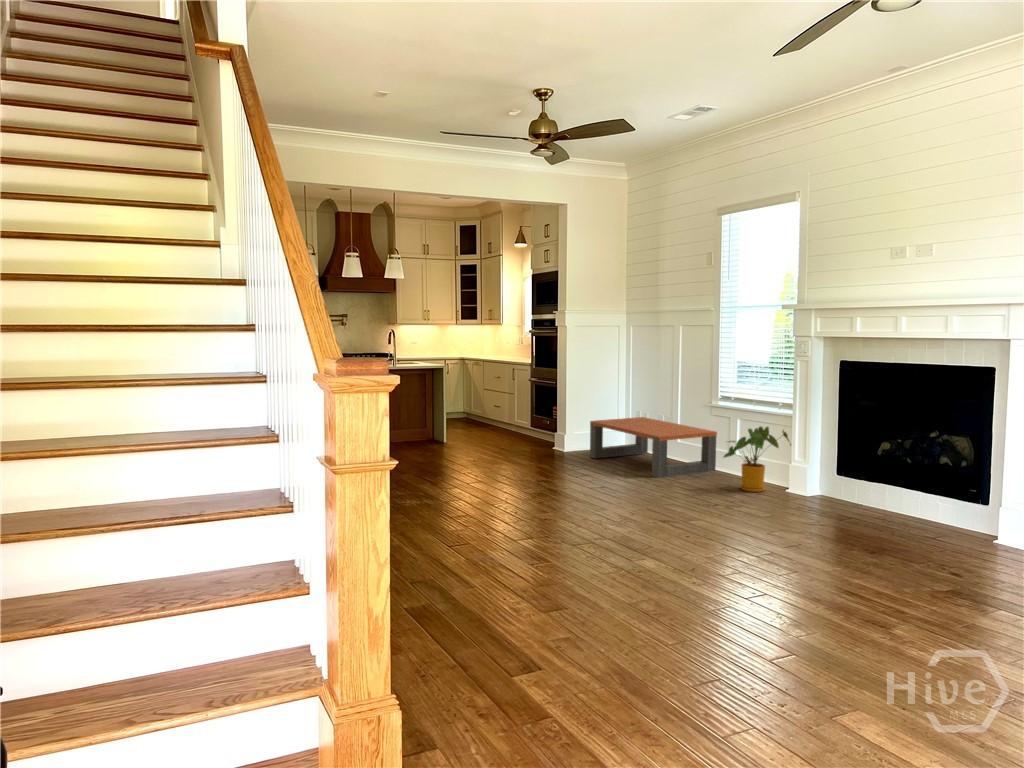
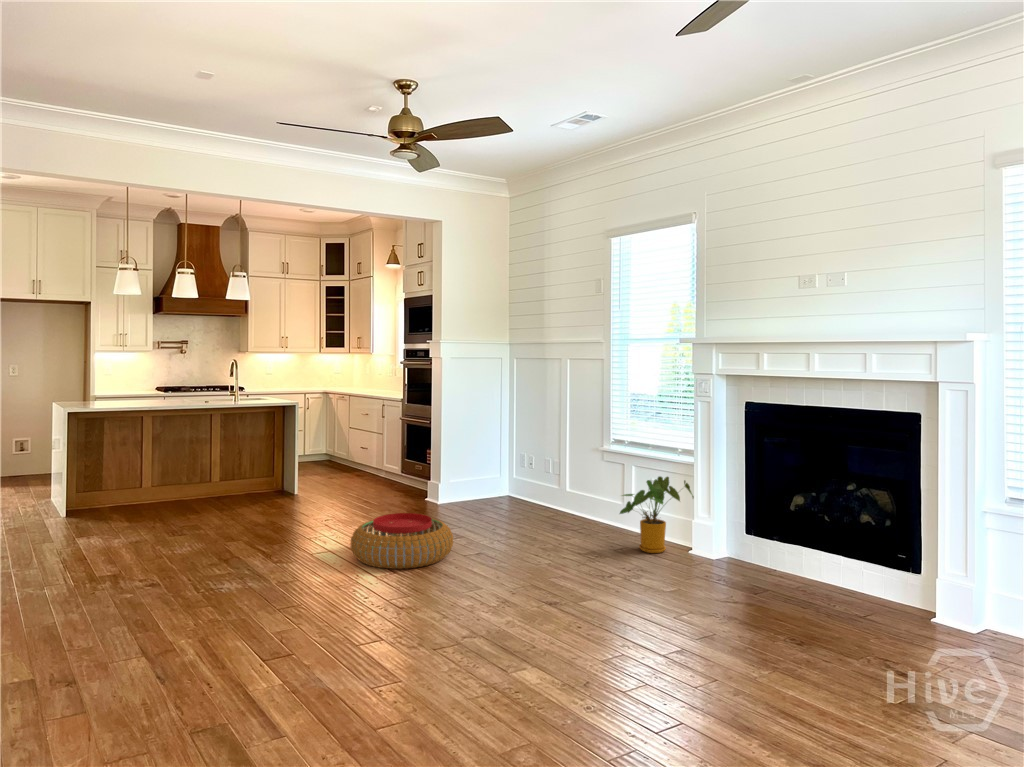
coffee table: present [590,417,717,478] -> none [469,462,612,538]
pouf: none [495,452,579,495] -> present [351,513,453,569]

